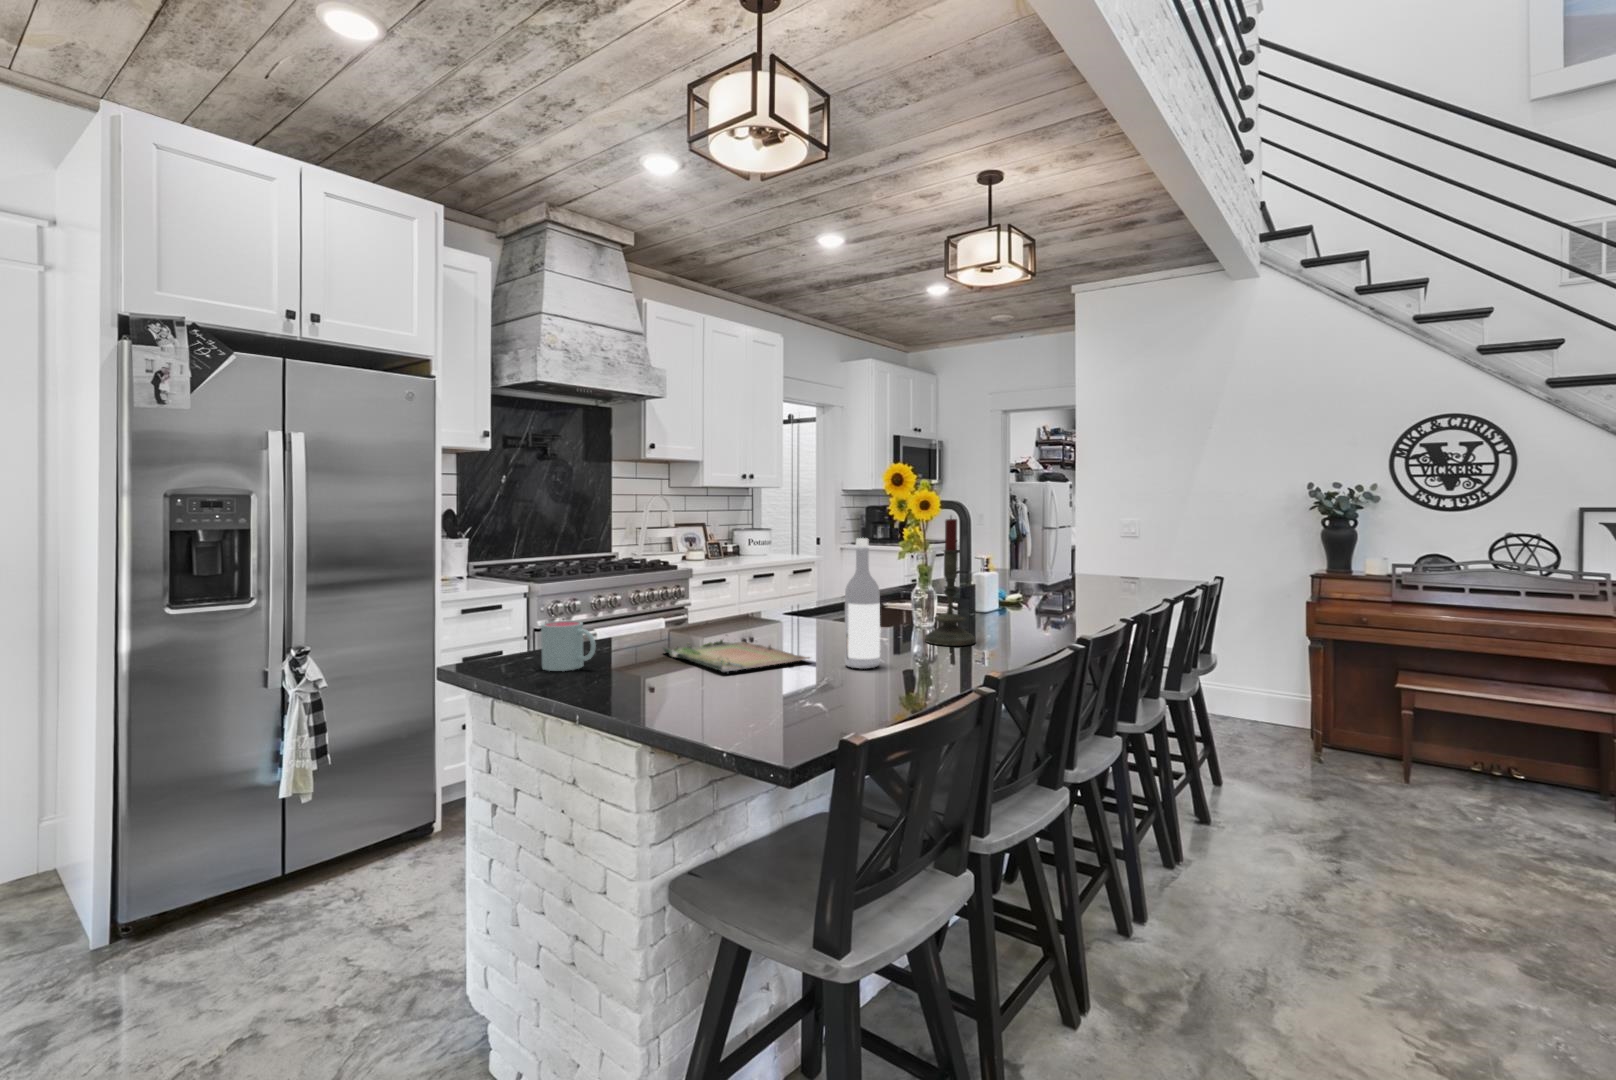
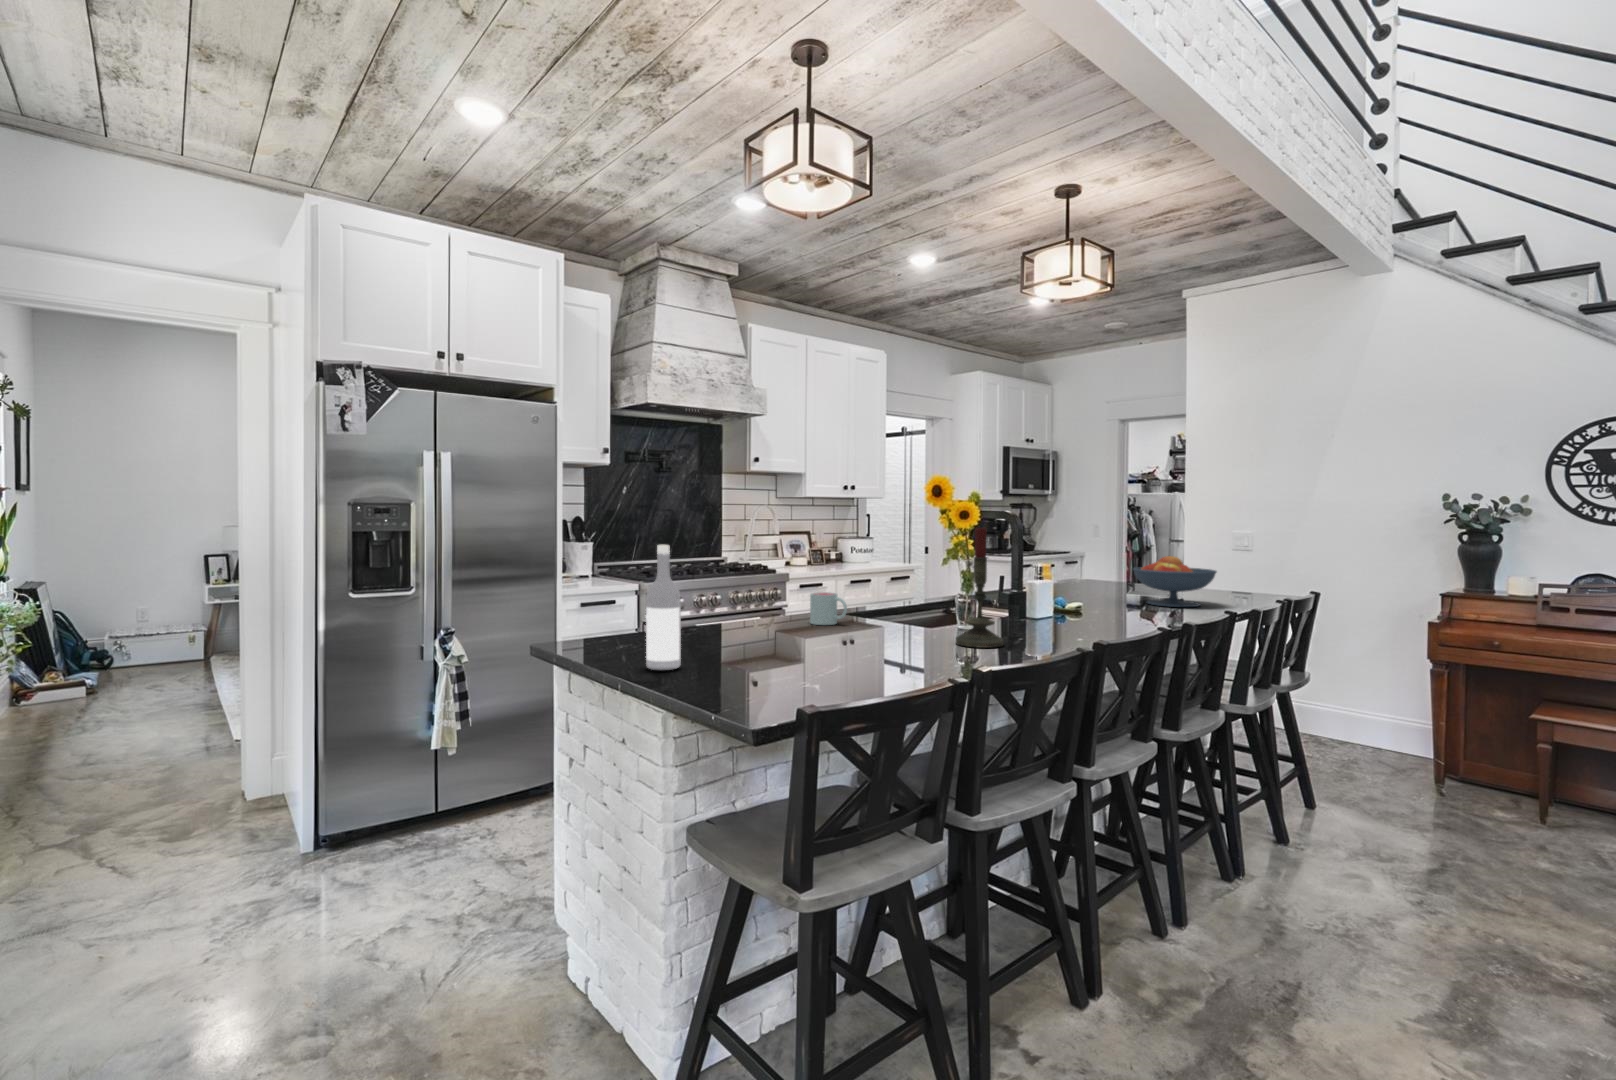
wine bottle: present [845,538,880,669] -> present [646,545,681,671]
fruit bowl: none [1055,545,1136,596] -> present [1133,556,1217,607]
mug: present [541,621,596,671] -> present [810,592,847,625]
tray: present [663,640,810,672] -> none [709,628,833,663]

